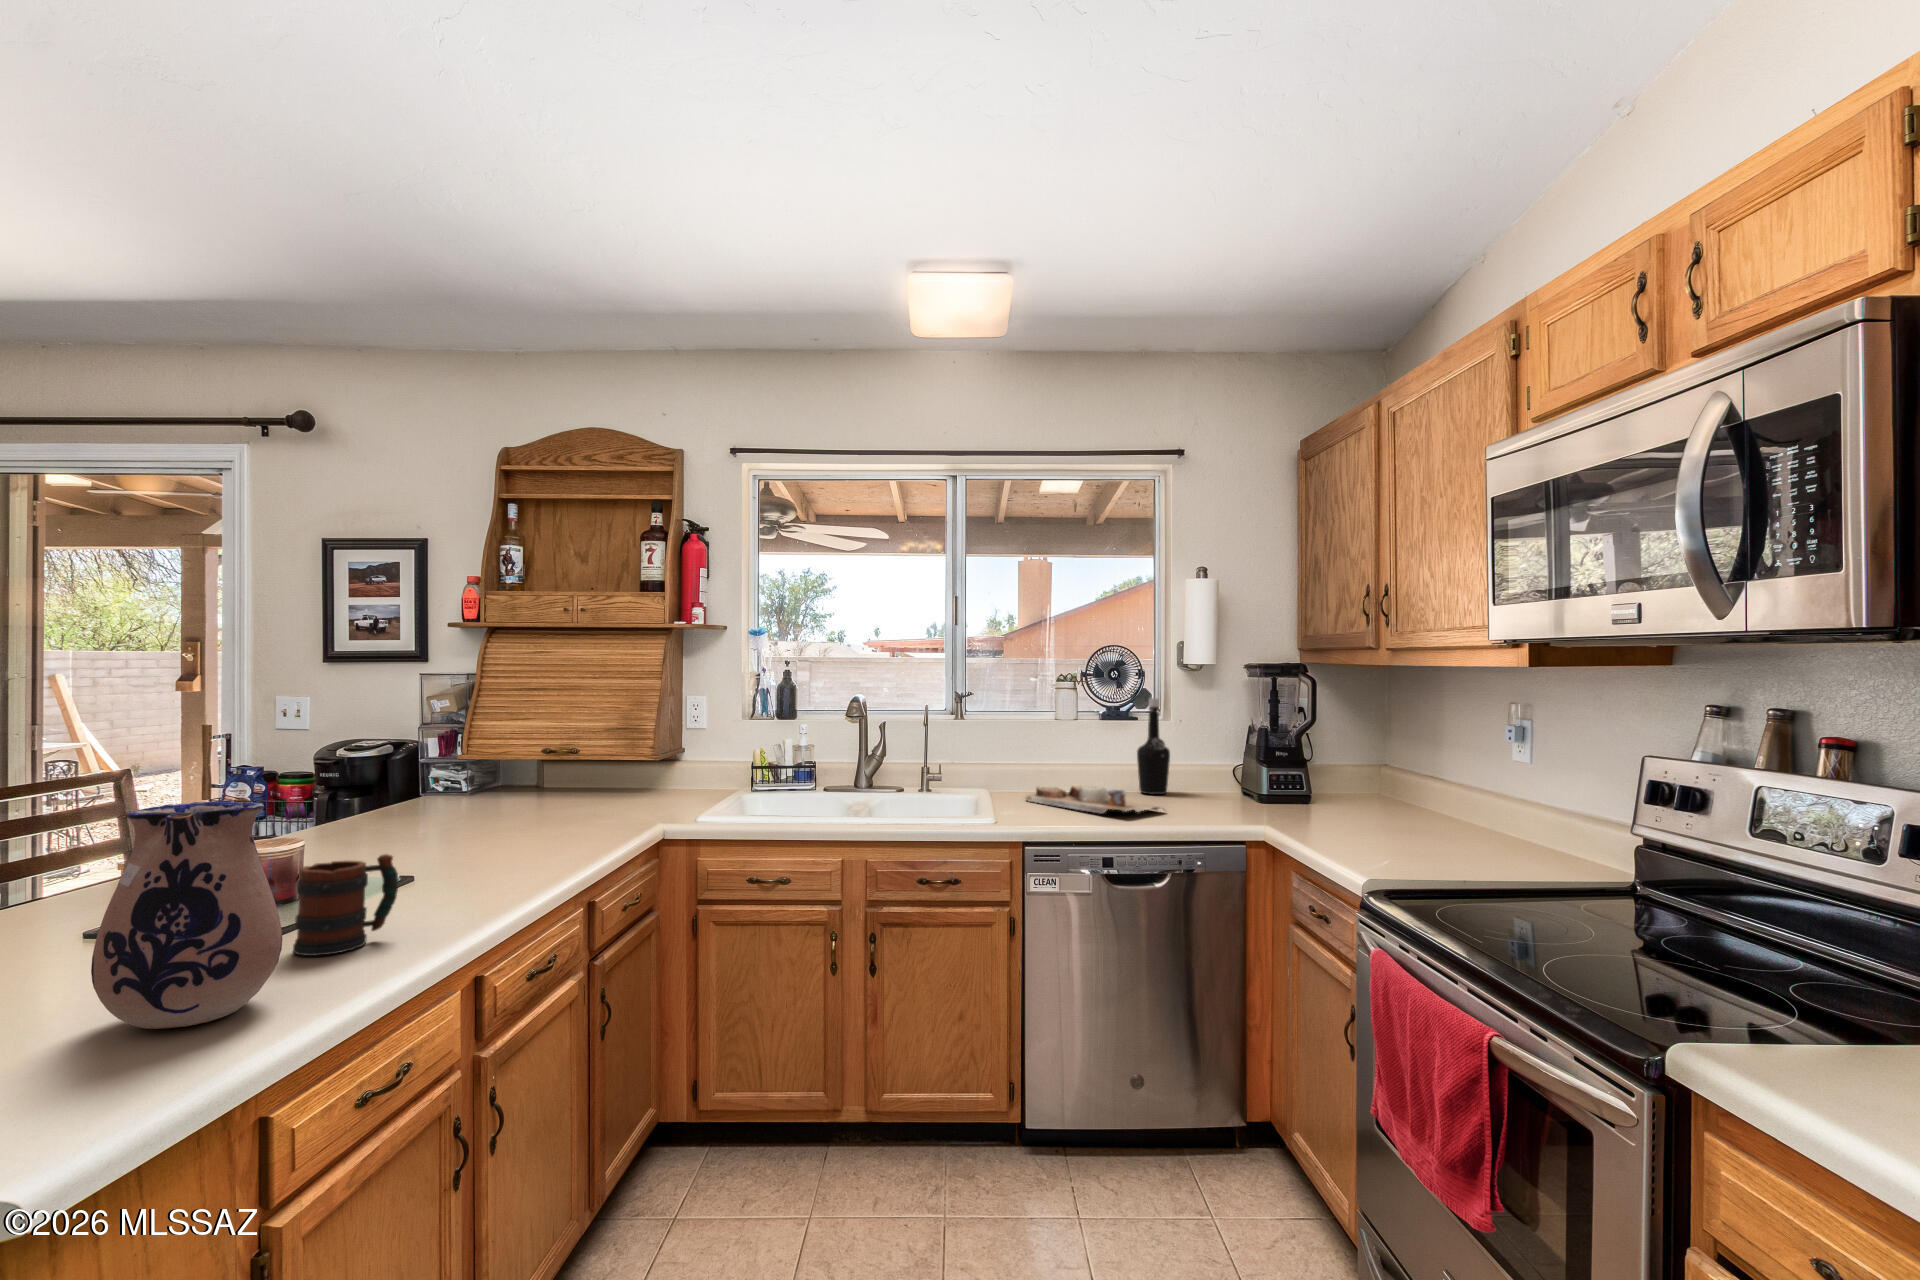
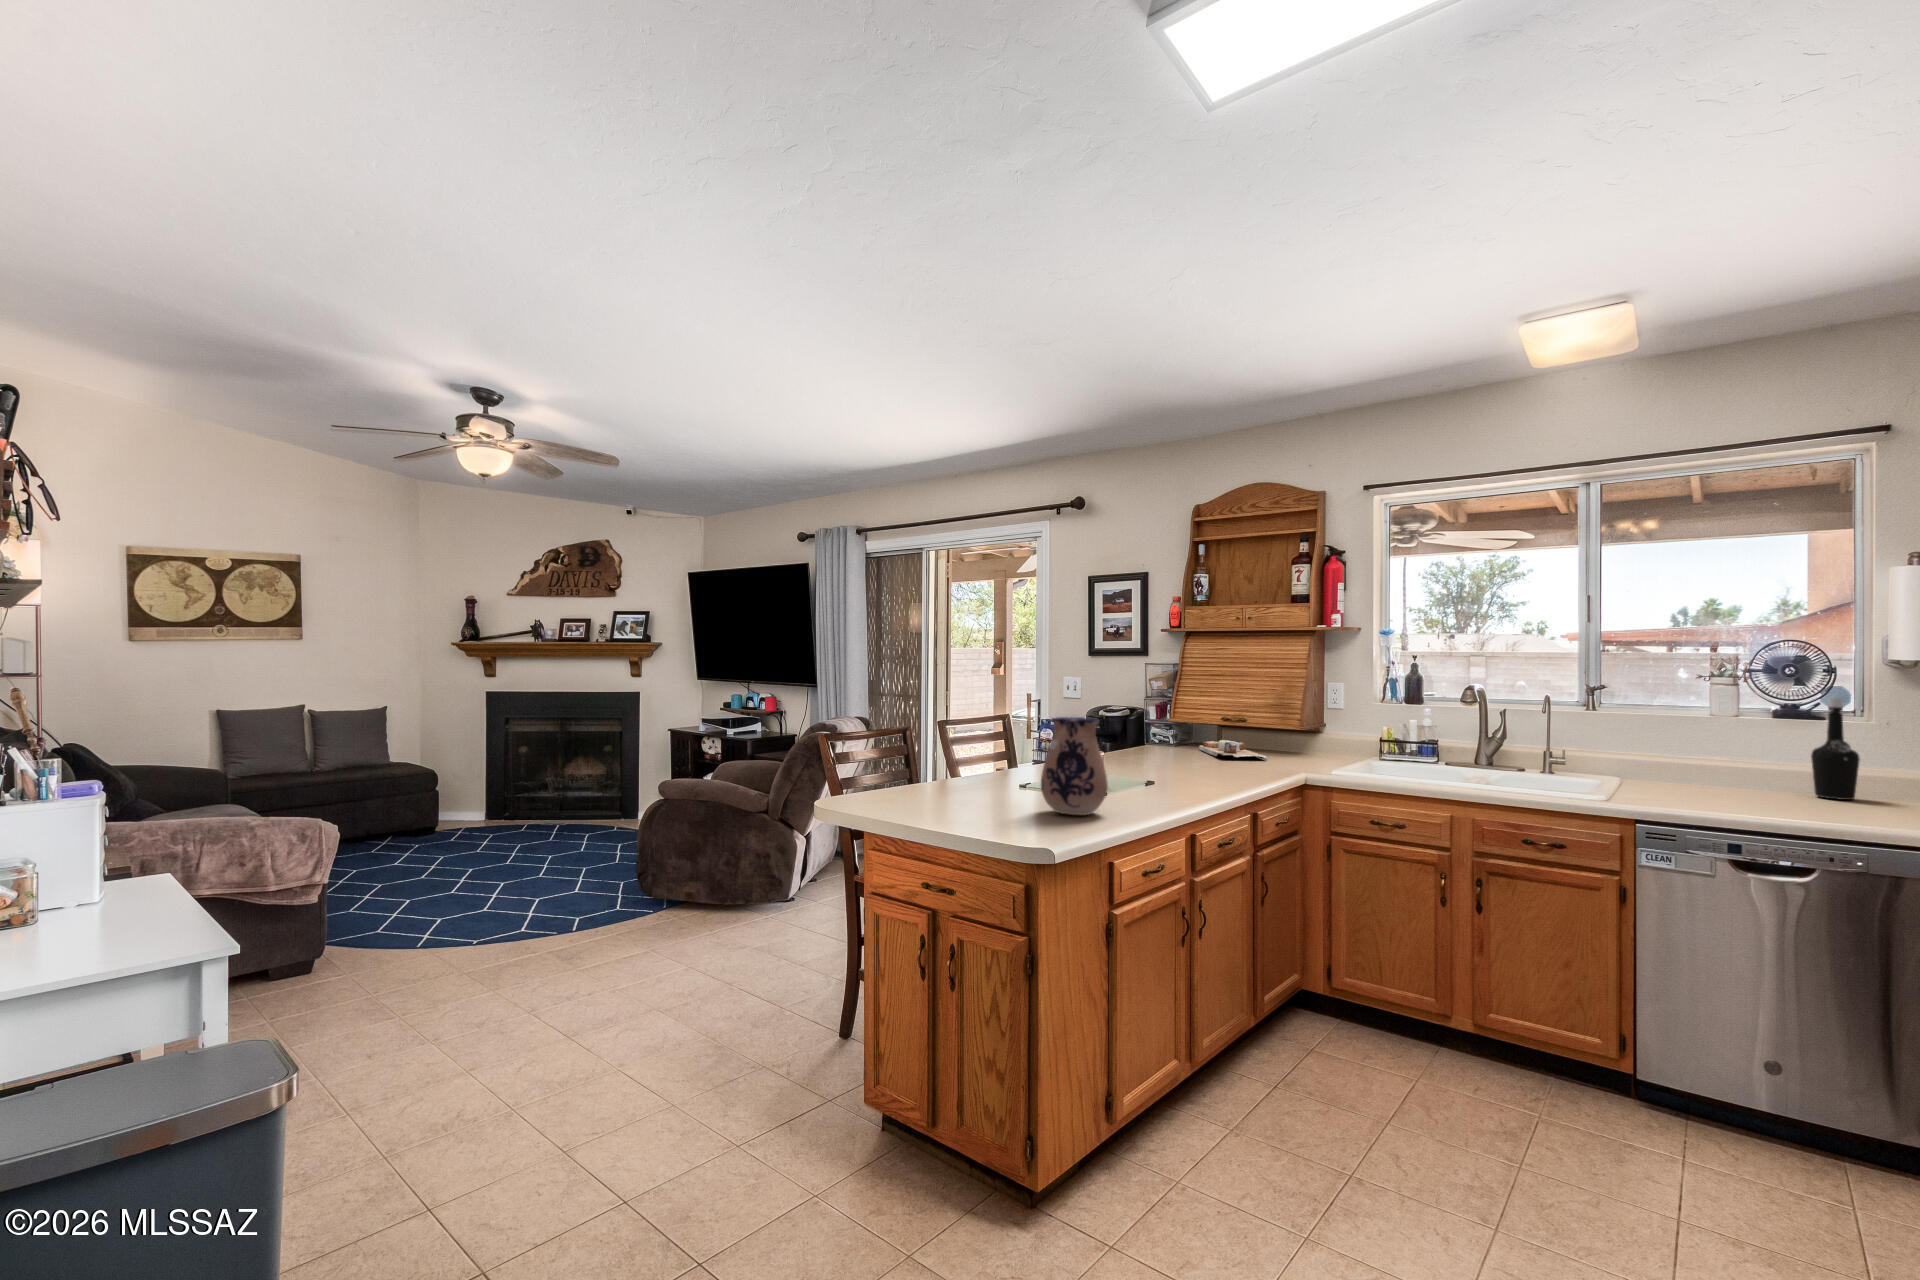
cutting board: present [1026,786,1164,814] -> present [1199,740,1267,760]
mug: present [293,854,399,956] -> none [1105,756,1151,803]

